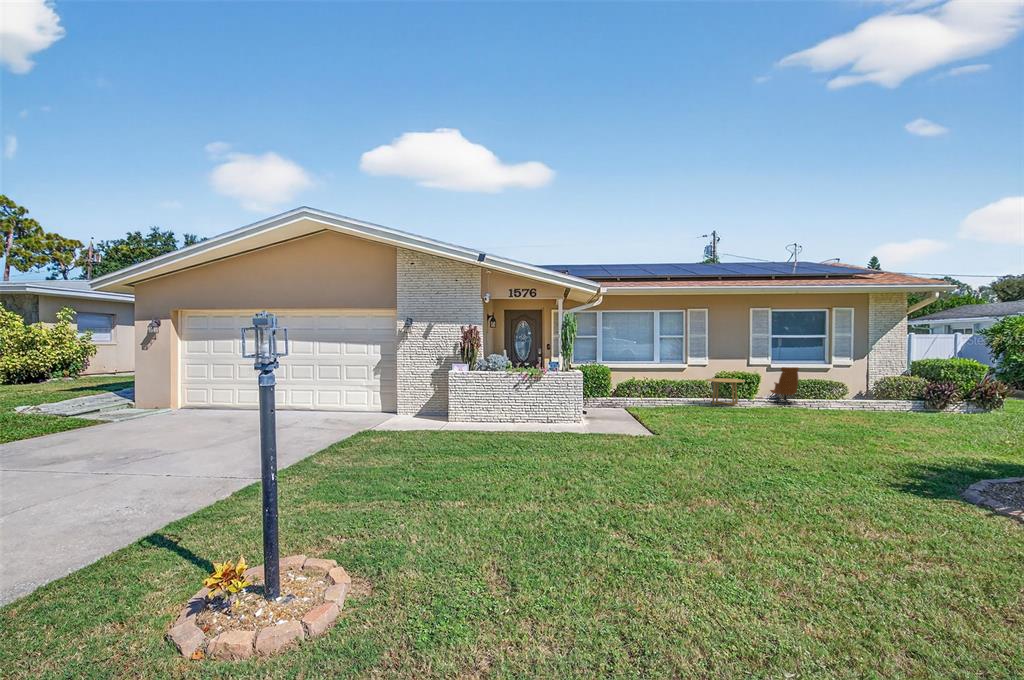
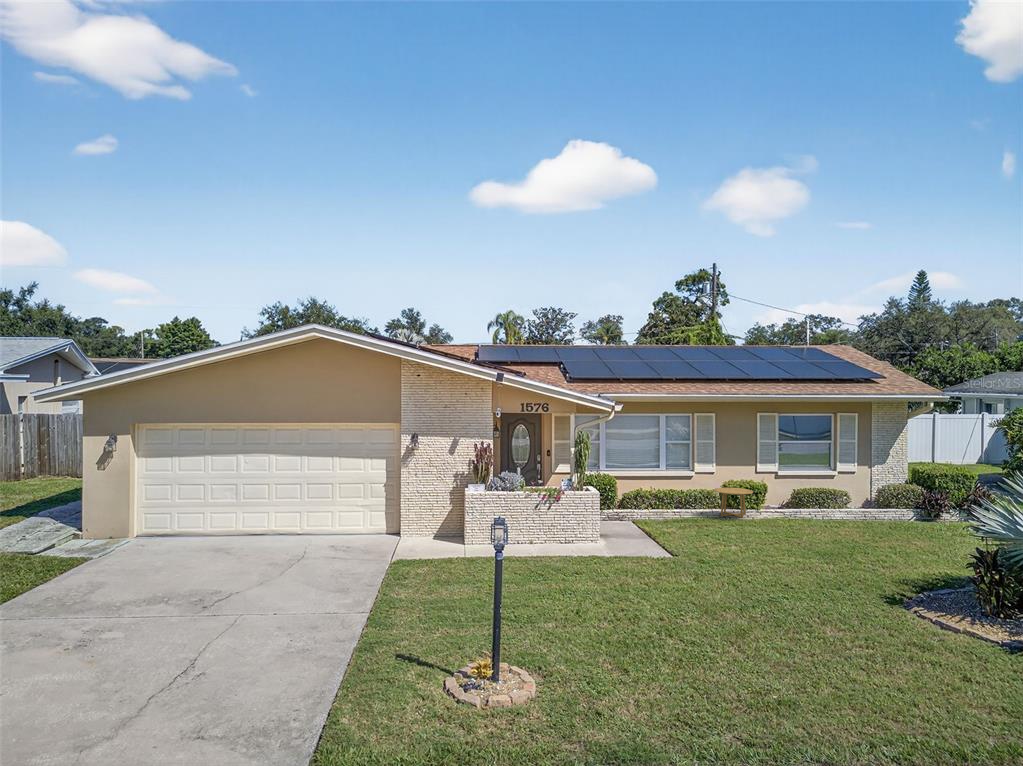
lounge chair: present [770,367,799,402] -> none [776,477,805,514]

